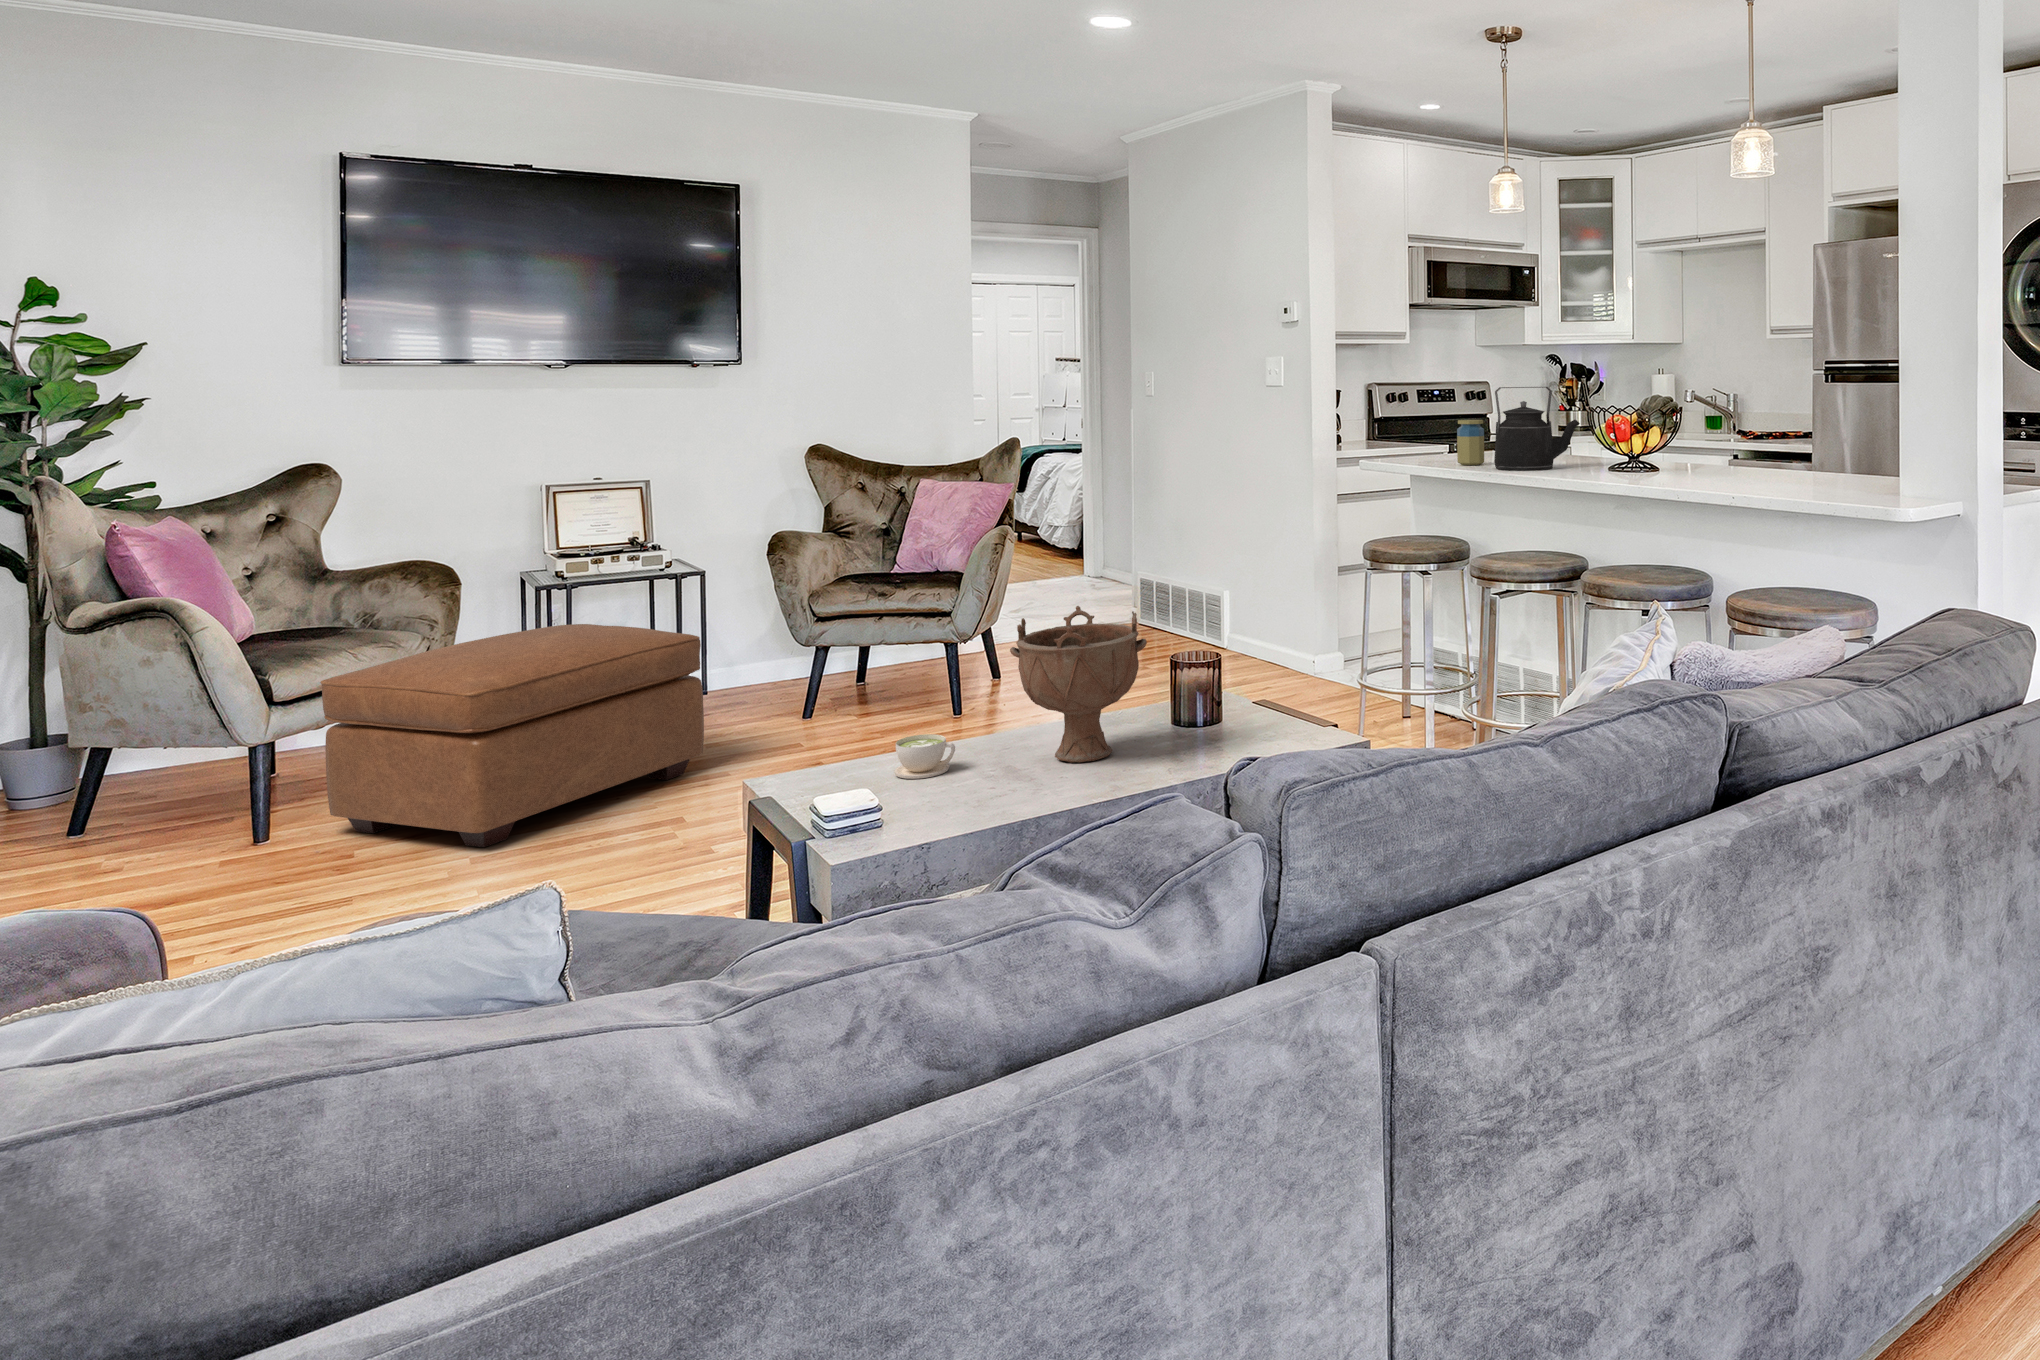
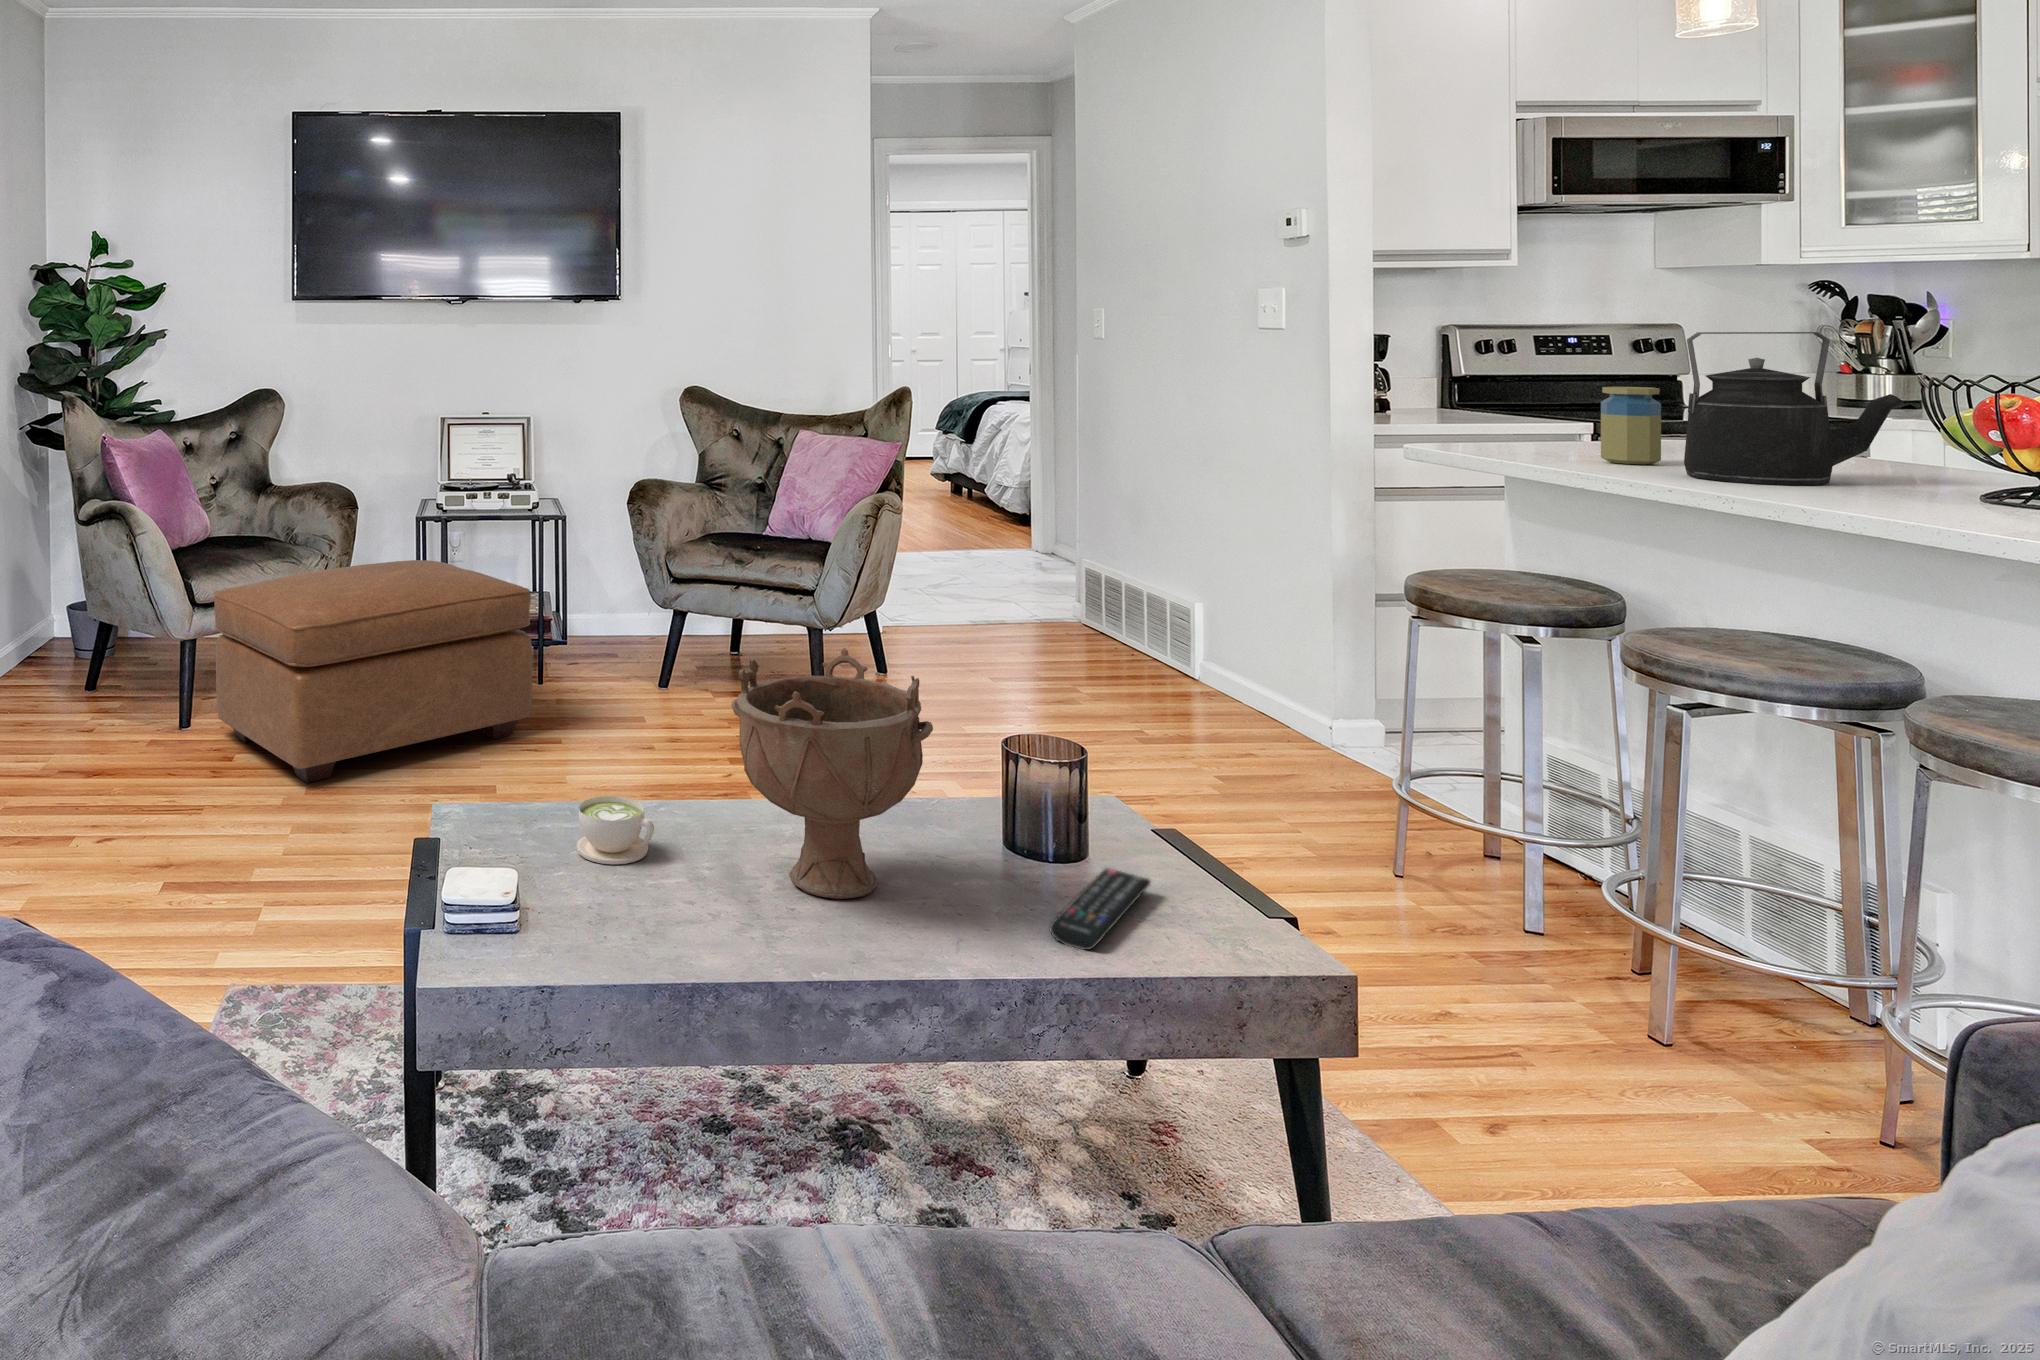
remote control: none [1220,716,1264,752] -> present [1050,868,1151,950]

